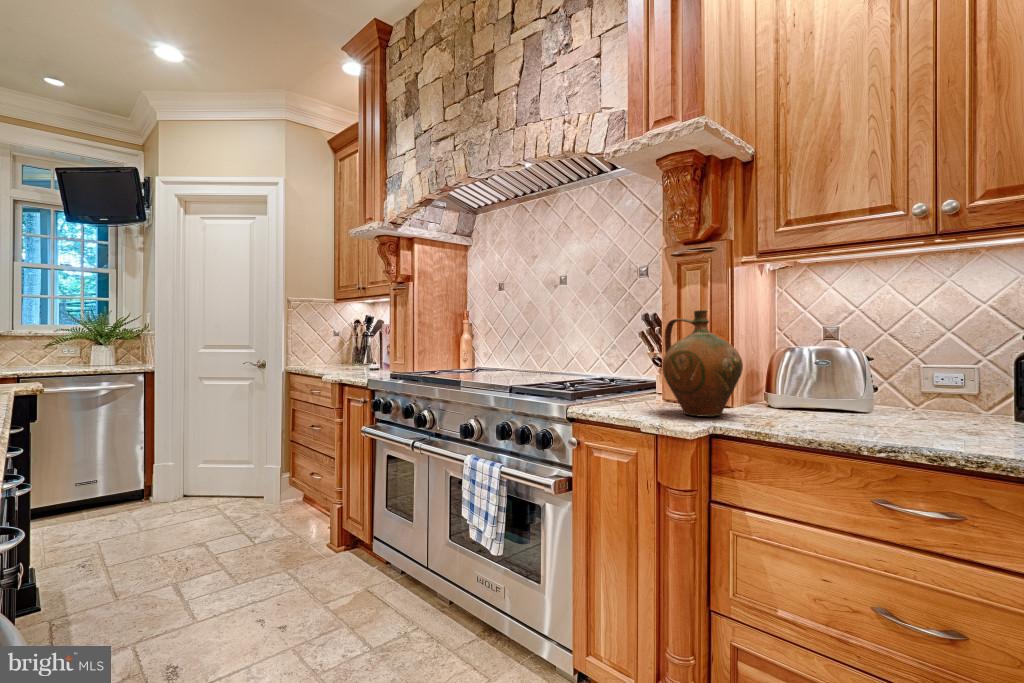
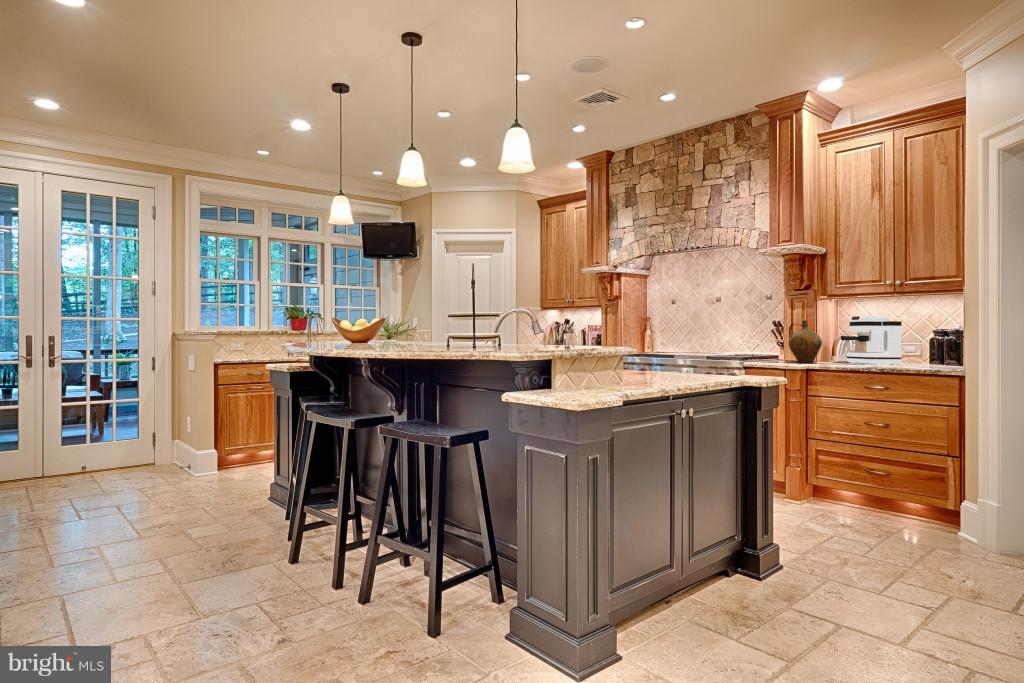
coffee maker: none [790,294,962,434] -> present [841,315,902,365]

